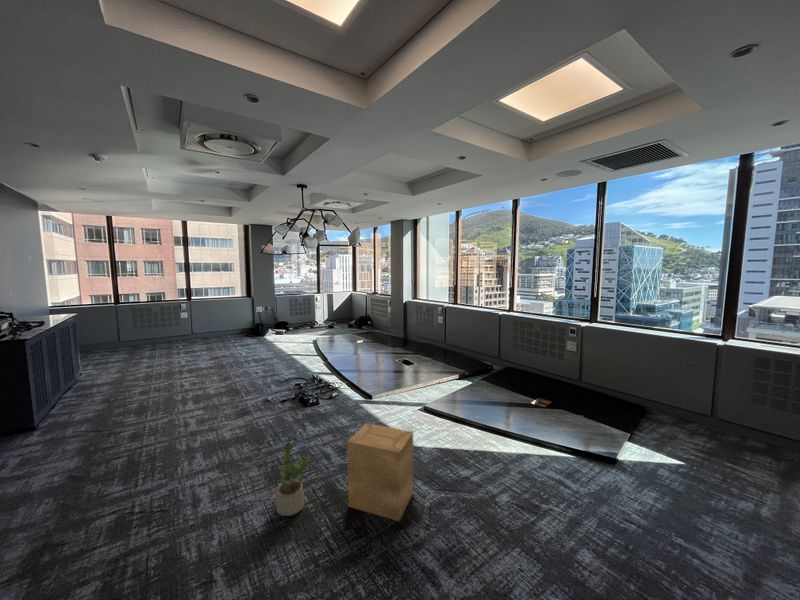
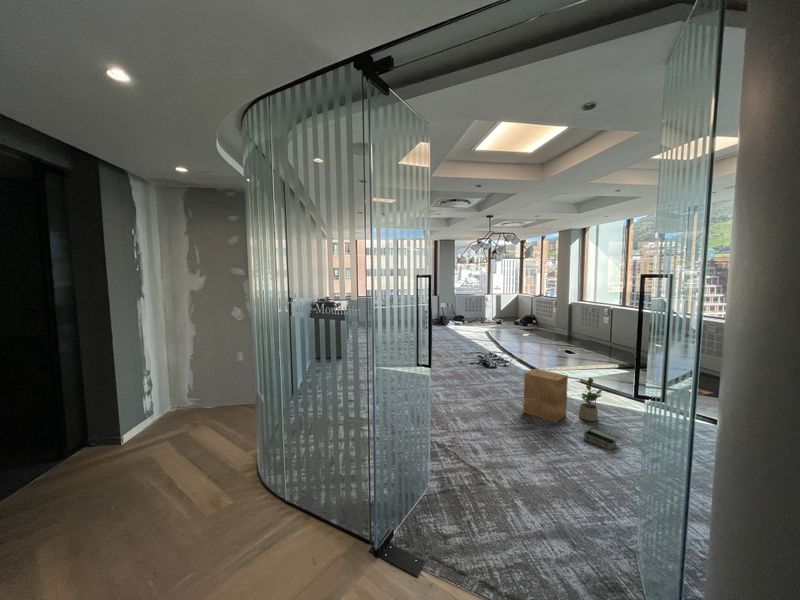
potted plant: present [276,442,311,516] -> present [579,378,603,421]
toolbox: none [445,526,498,579] -> present [584,428,620,450]

